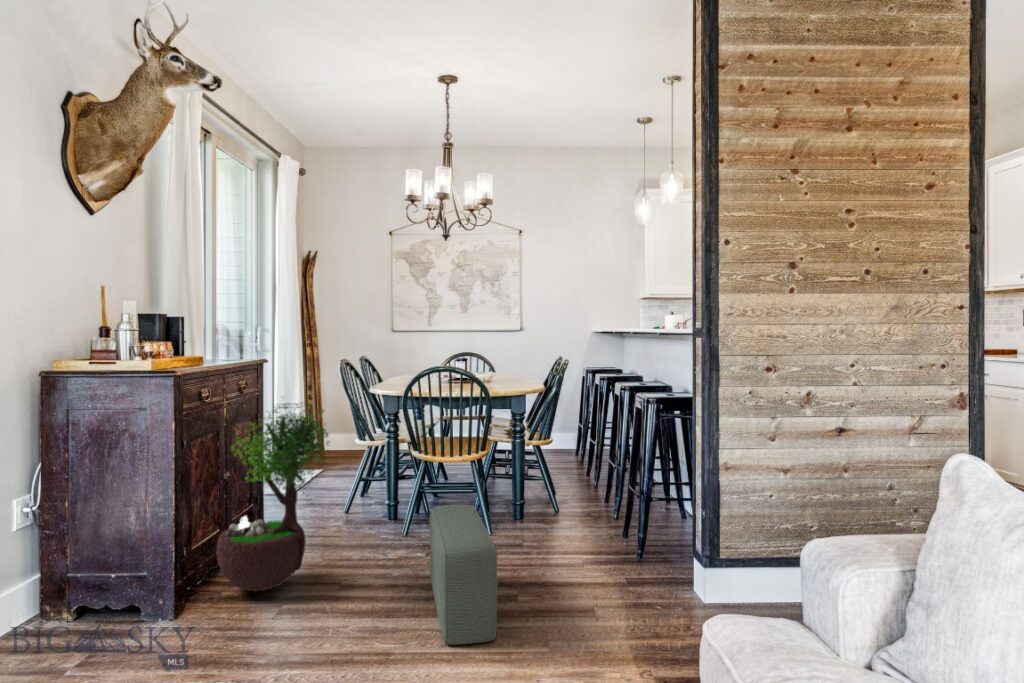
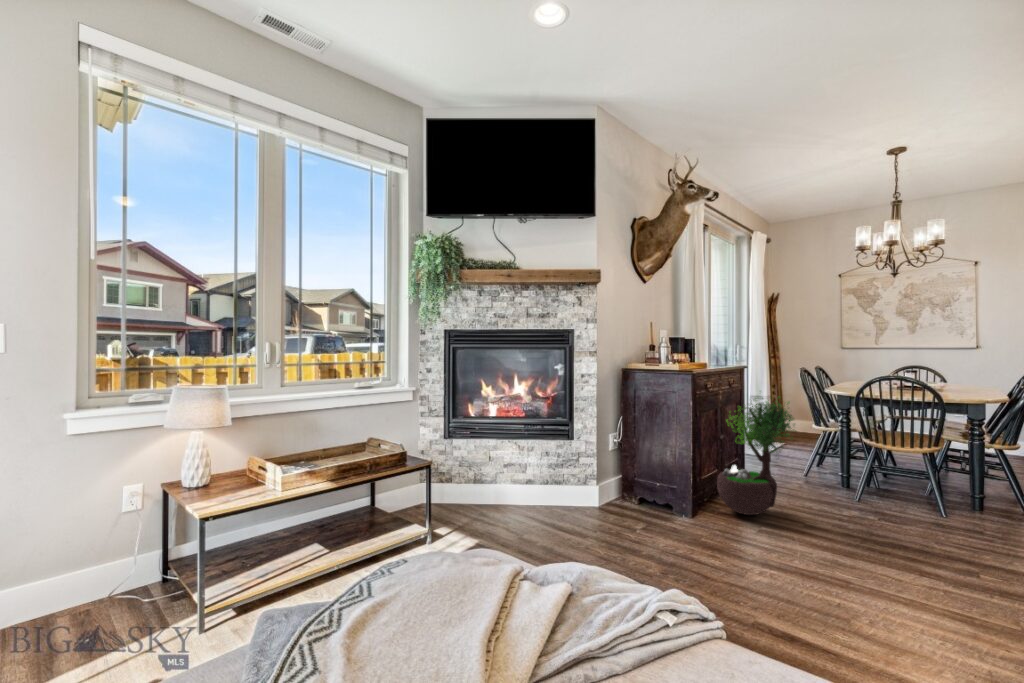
pouf: present [429,504,497,645] -> none [882,484,953,599]

